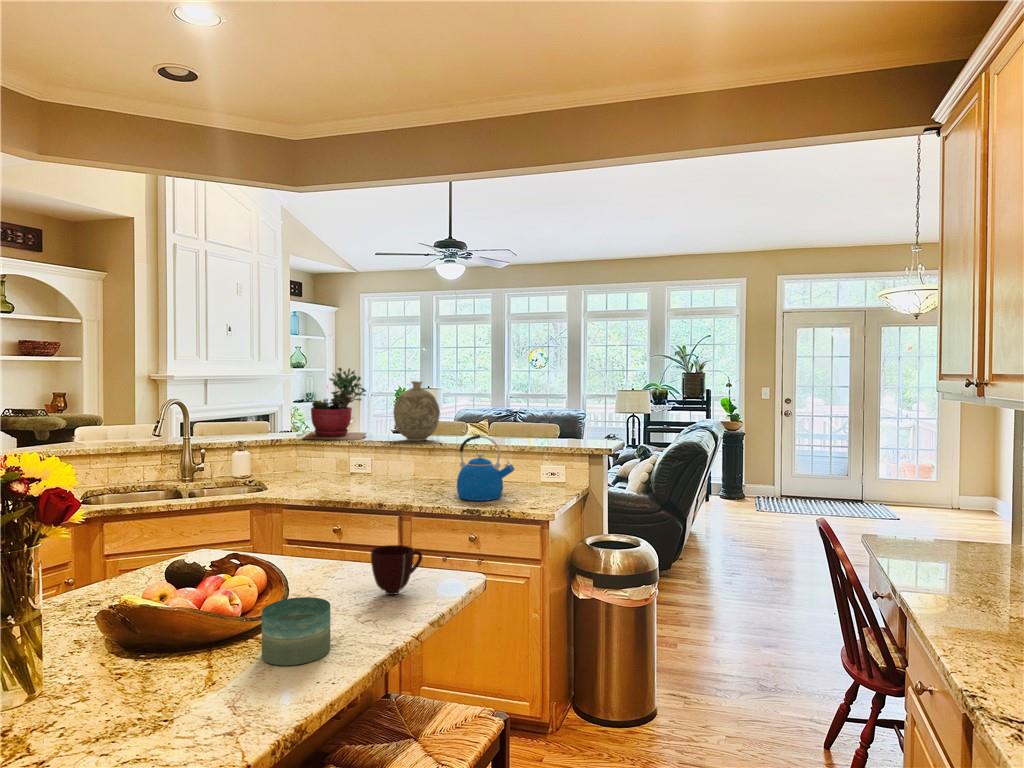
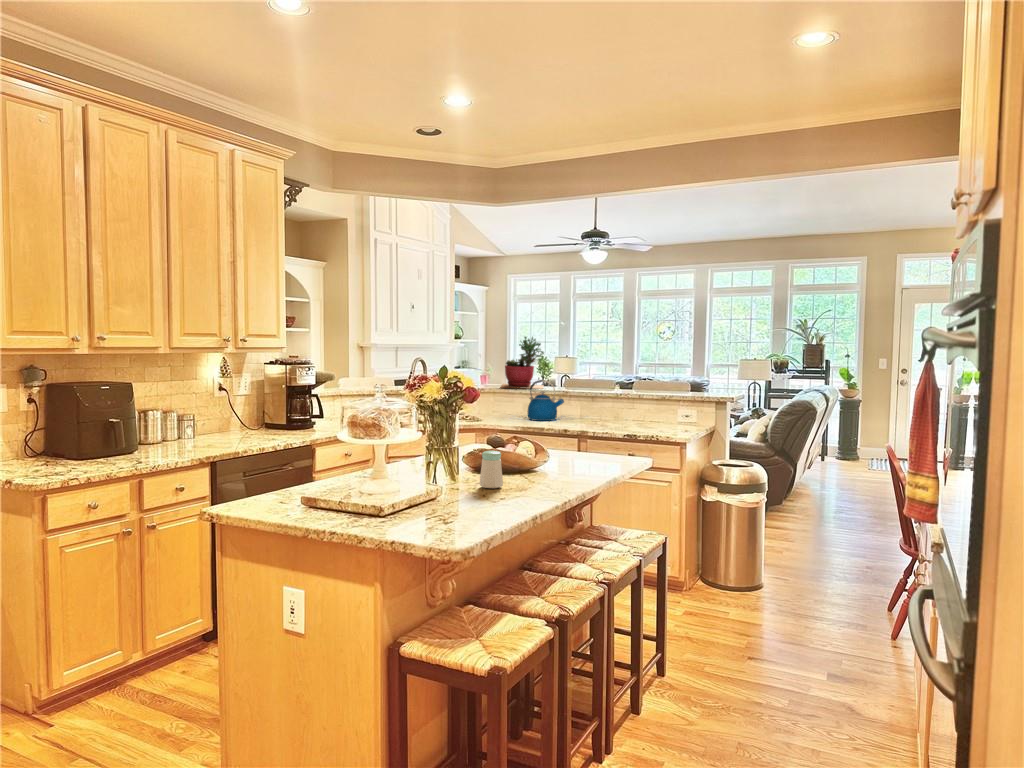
decorative vase: present [393,381,440,441] -> none [567,346,601,390]
kettle: present [457,435,514,501] -> present [528,380,564,421]
mug: present [371,545,422,595] -> none [588,437,616,463]
candle: present [262,597,331,665] -> none [546,453,580,480]
salt shaker: none [79,627,133,719] -> present [480,451,503,488]

